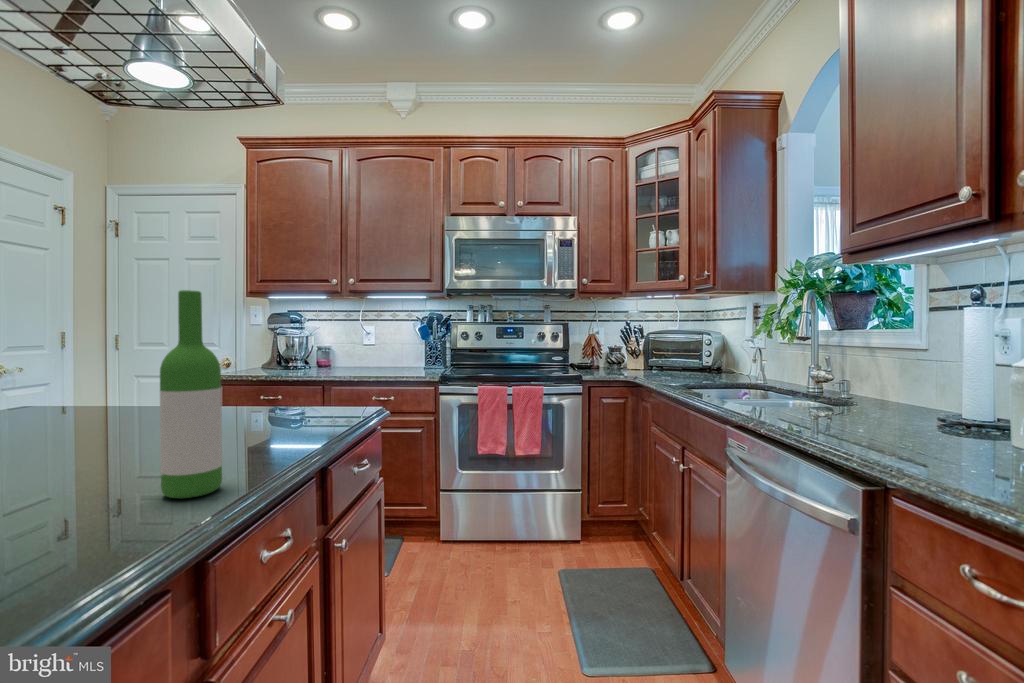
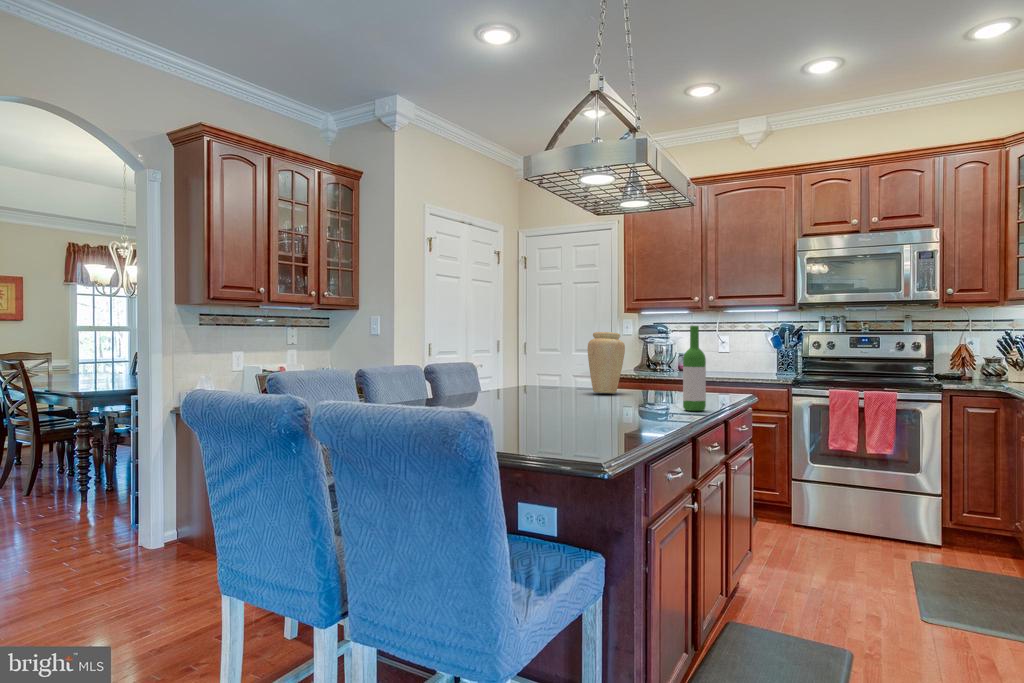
vase: none [40,312,134,434] -> present [588,332,625,393]

